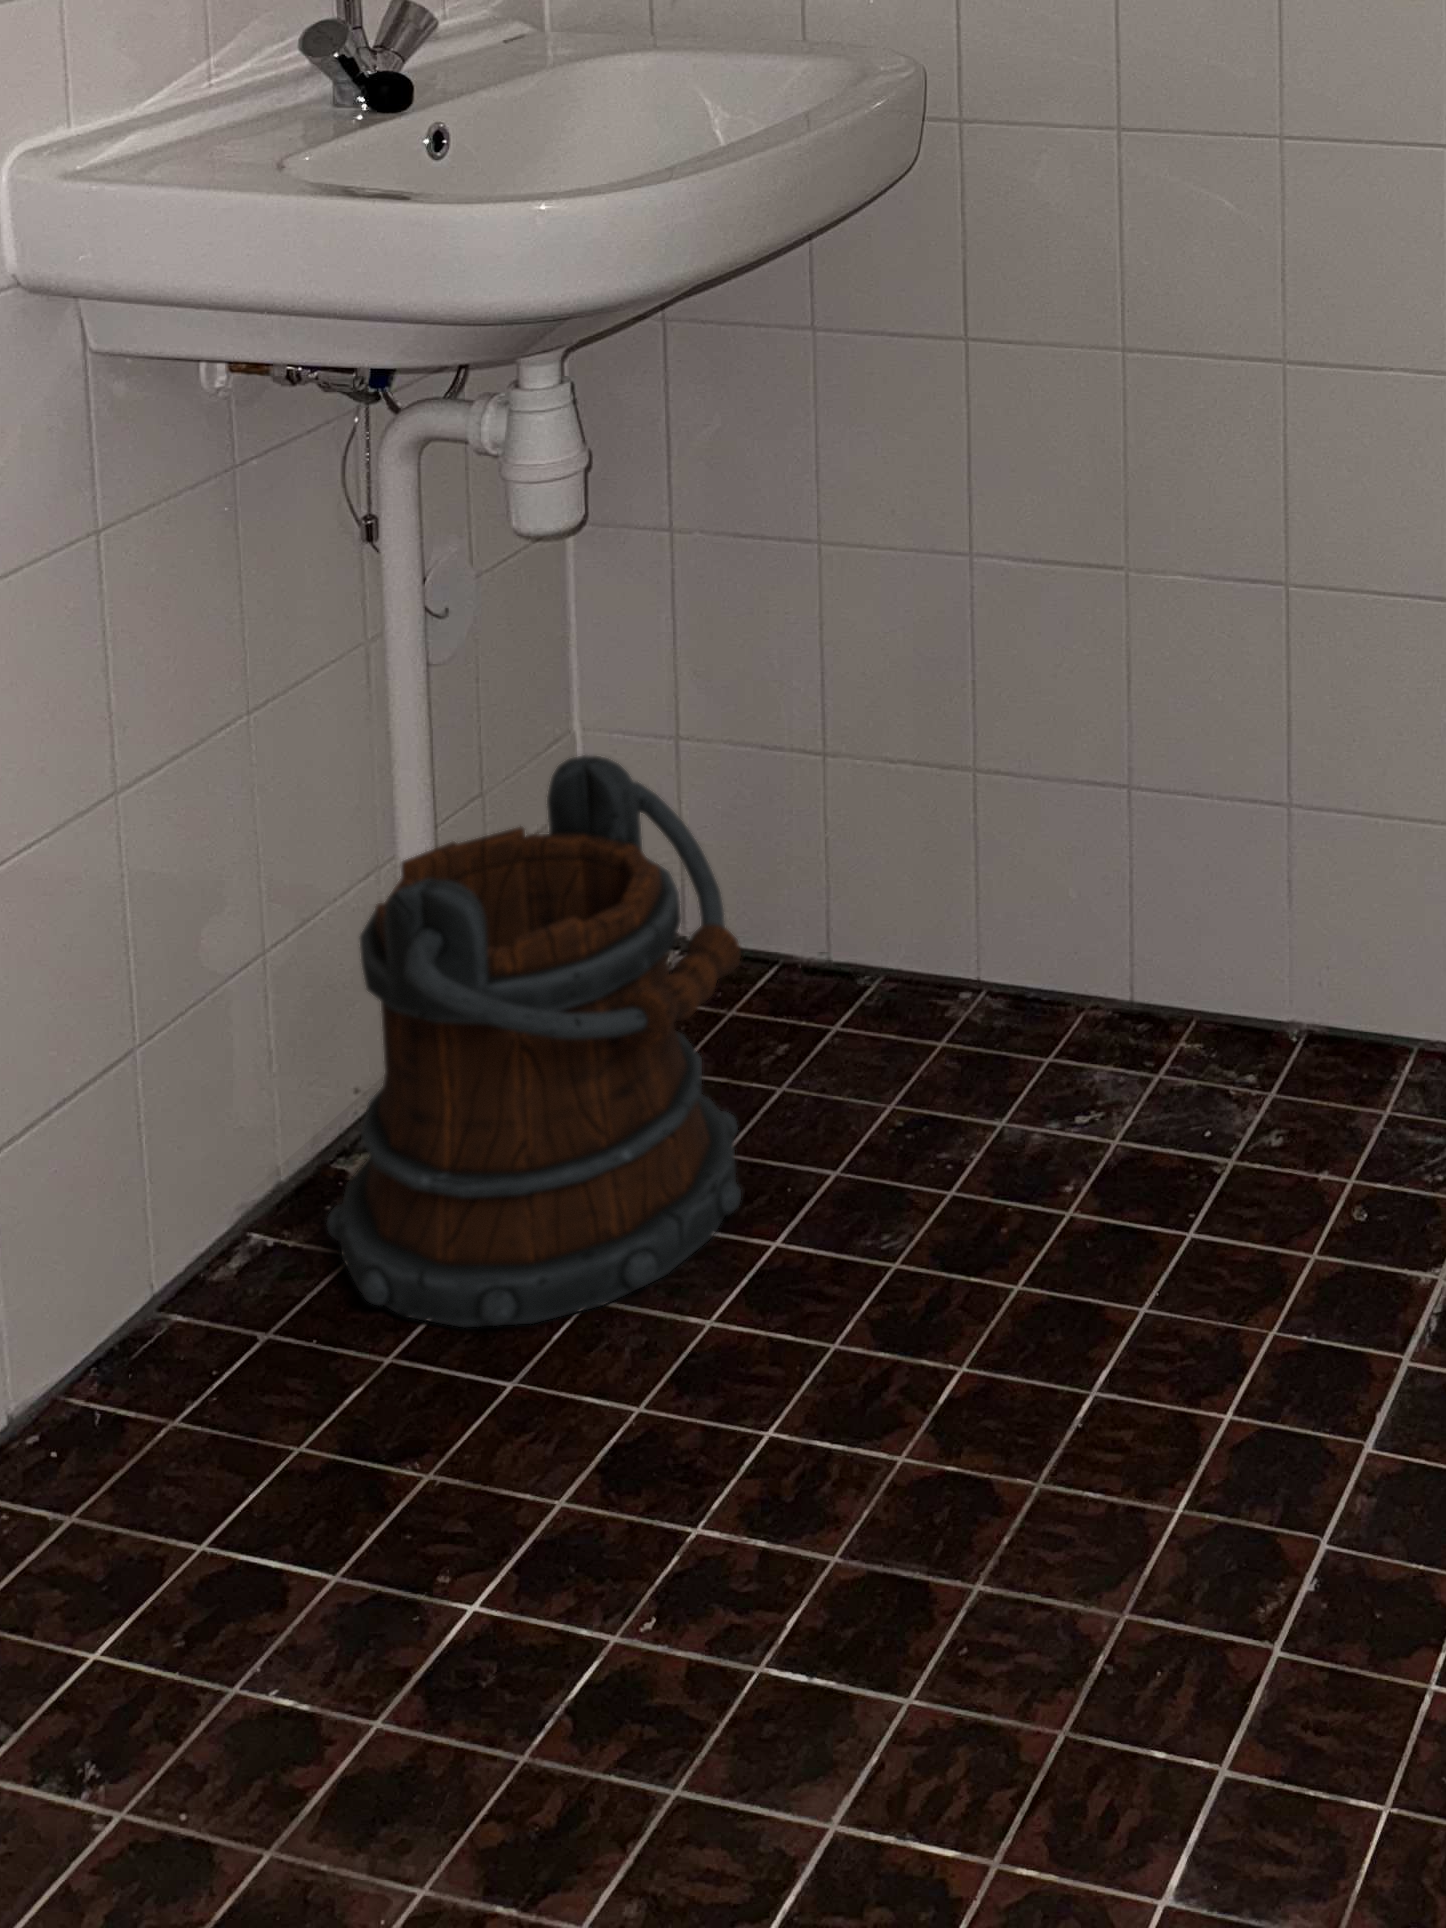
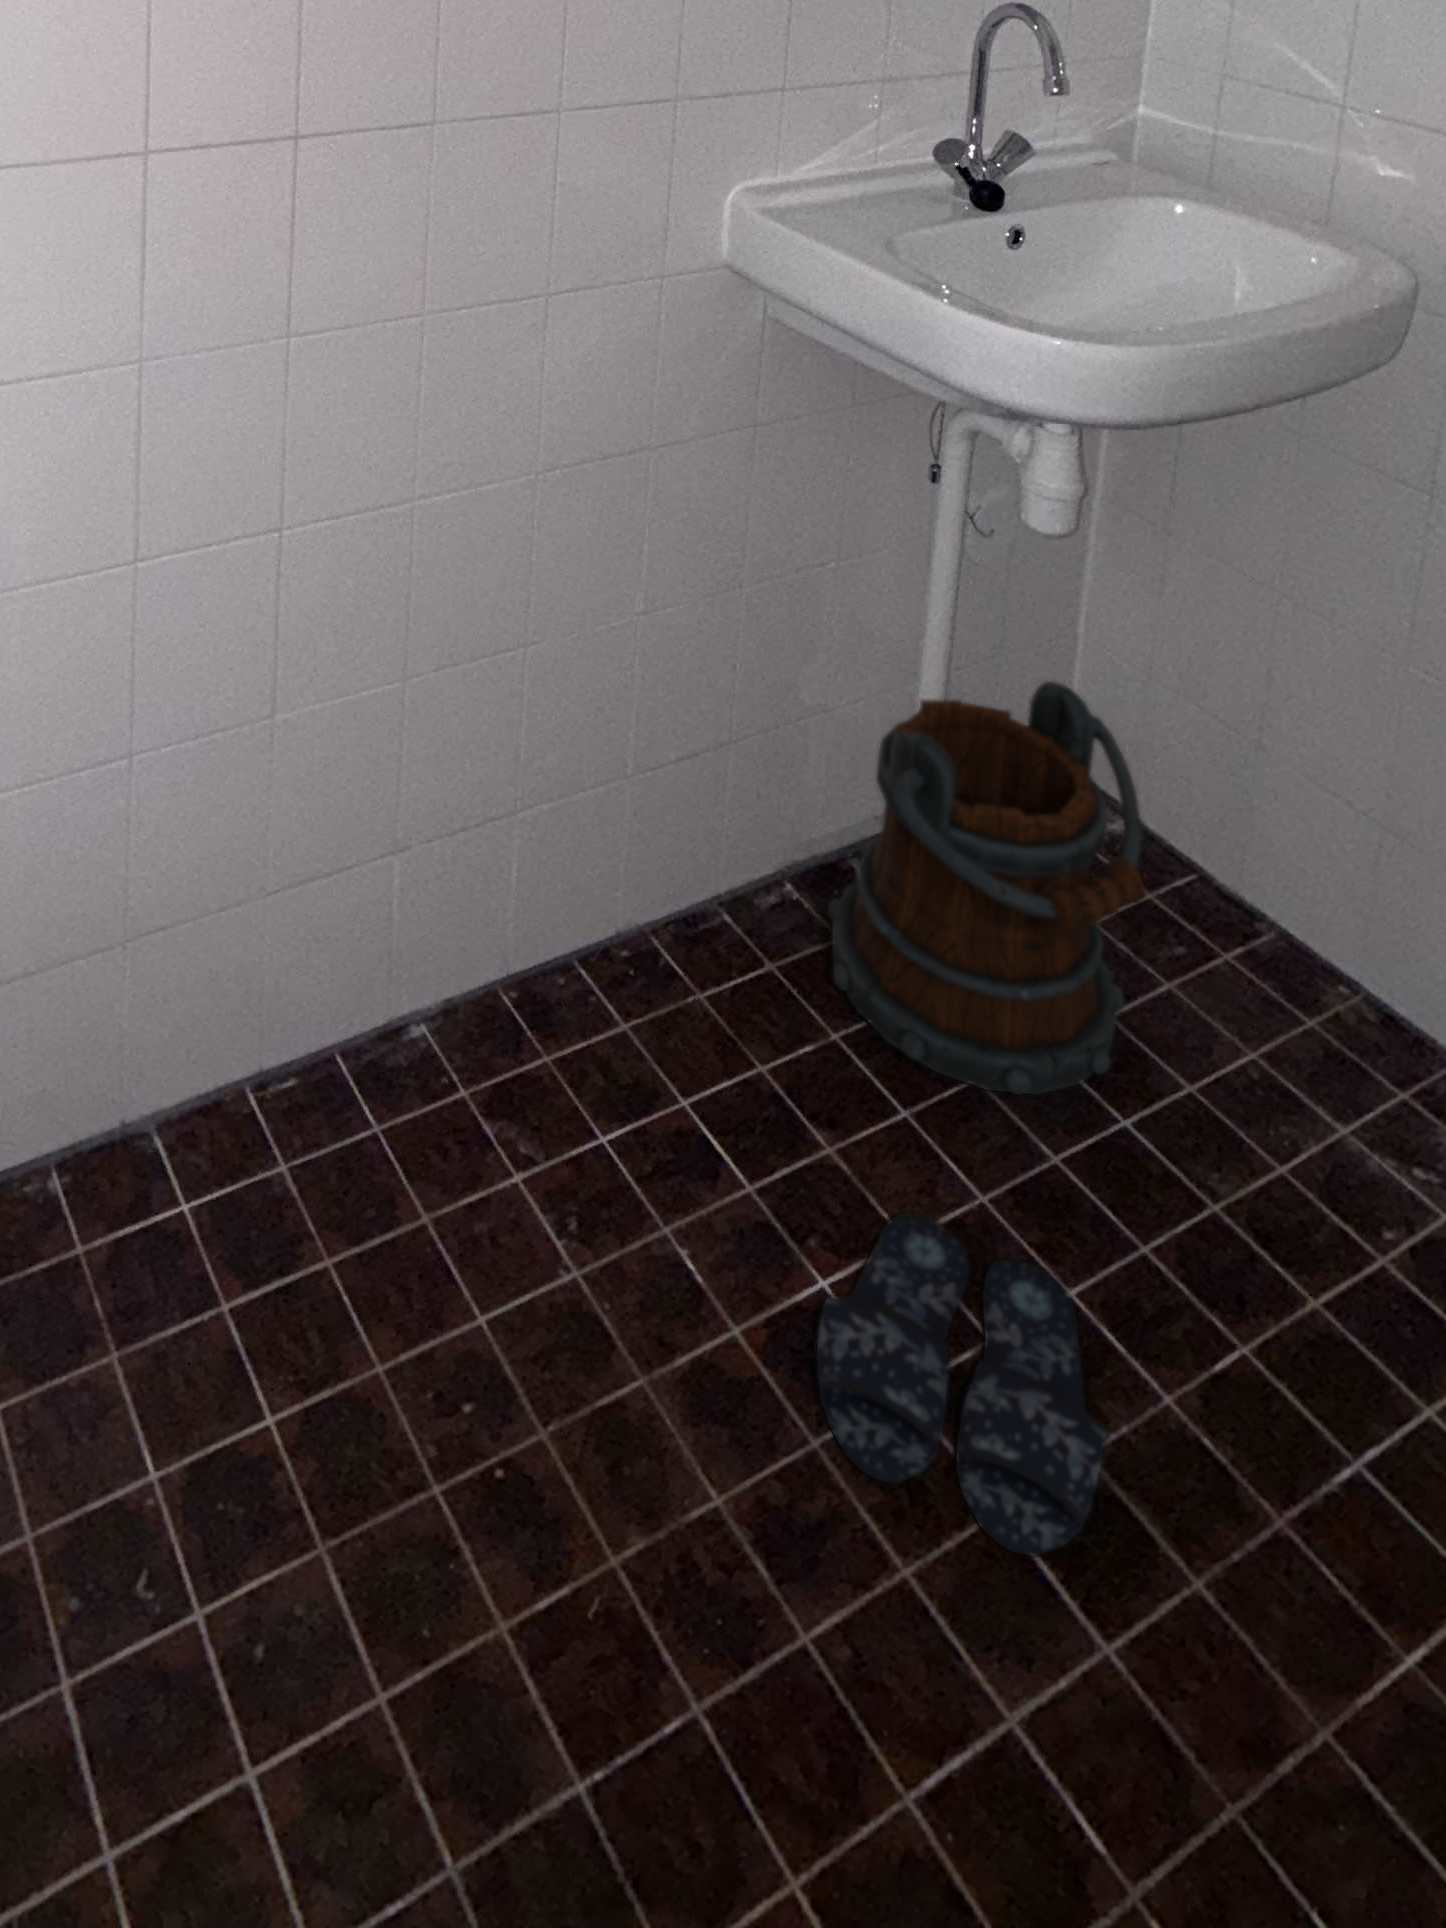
slippers: none [481,1429,849,1744] -> present [817,1212,1108,1556]

